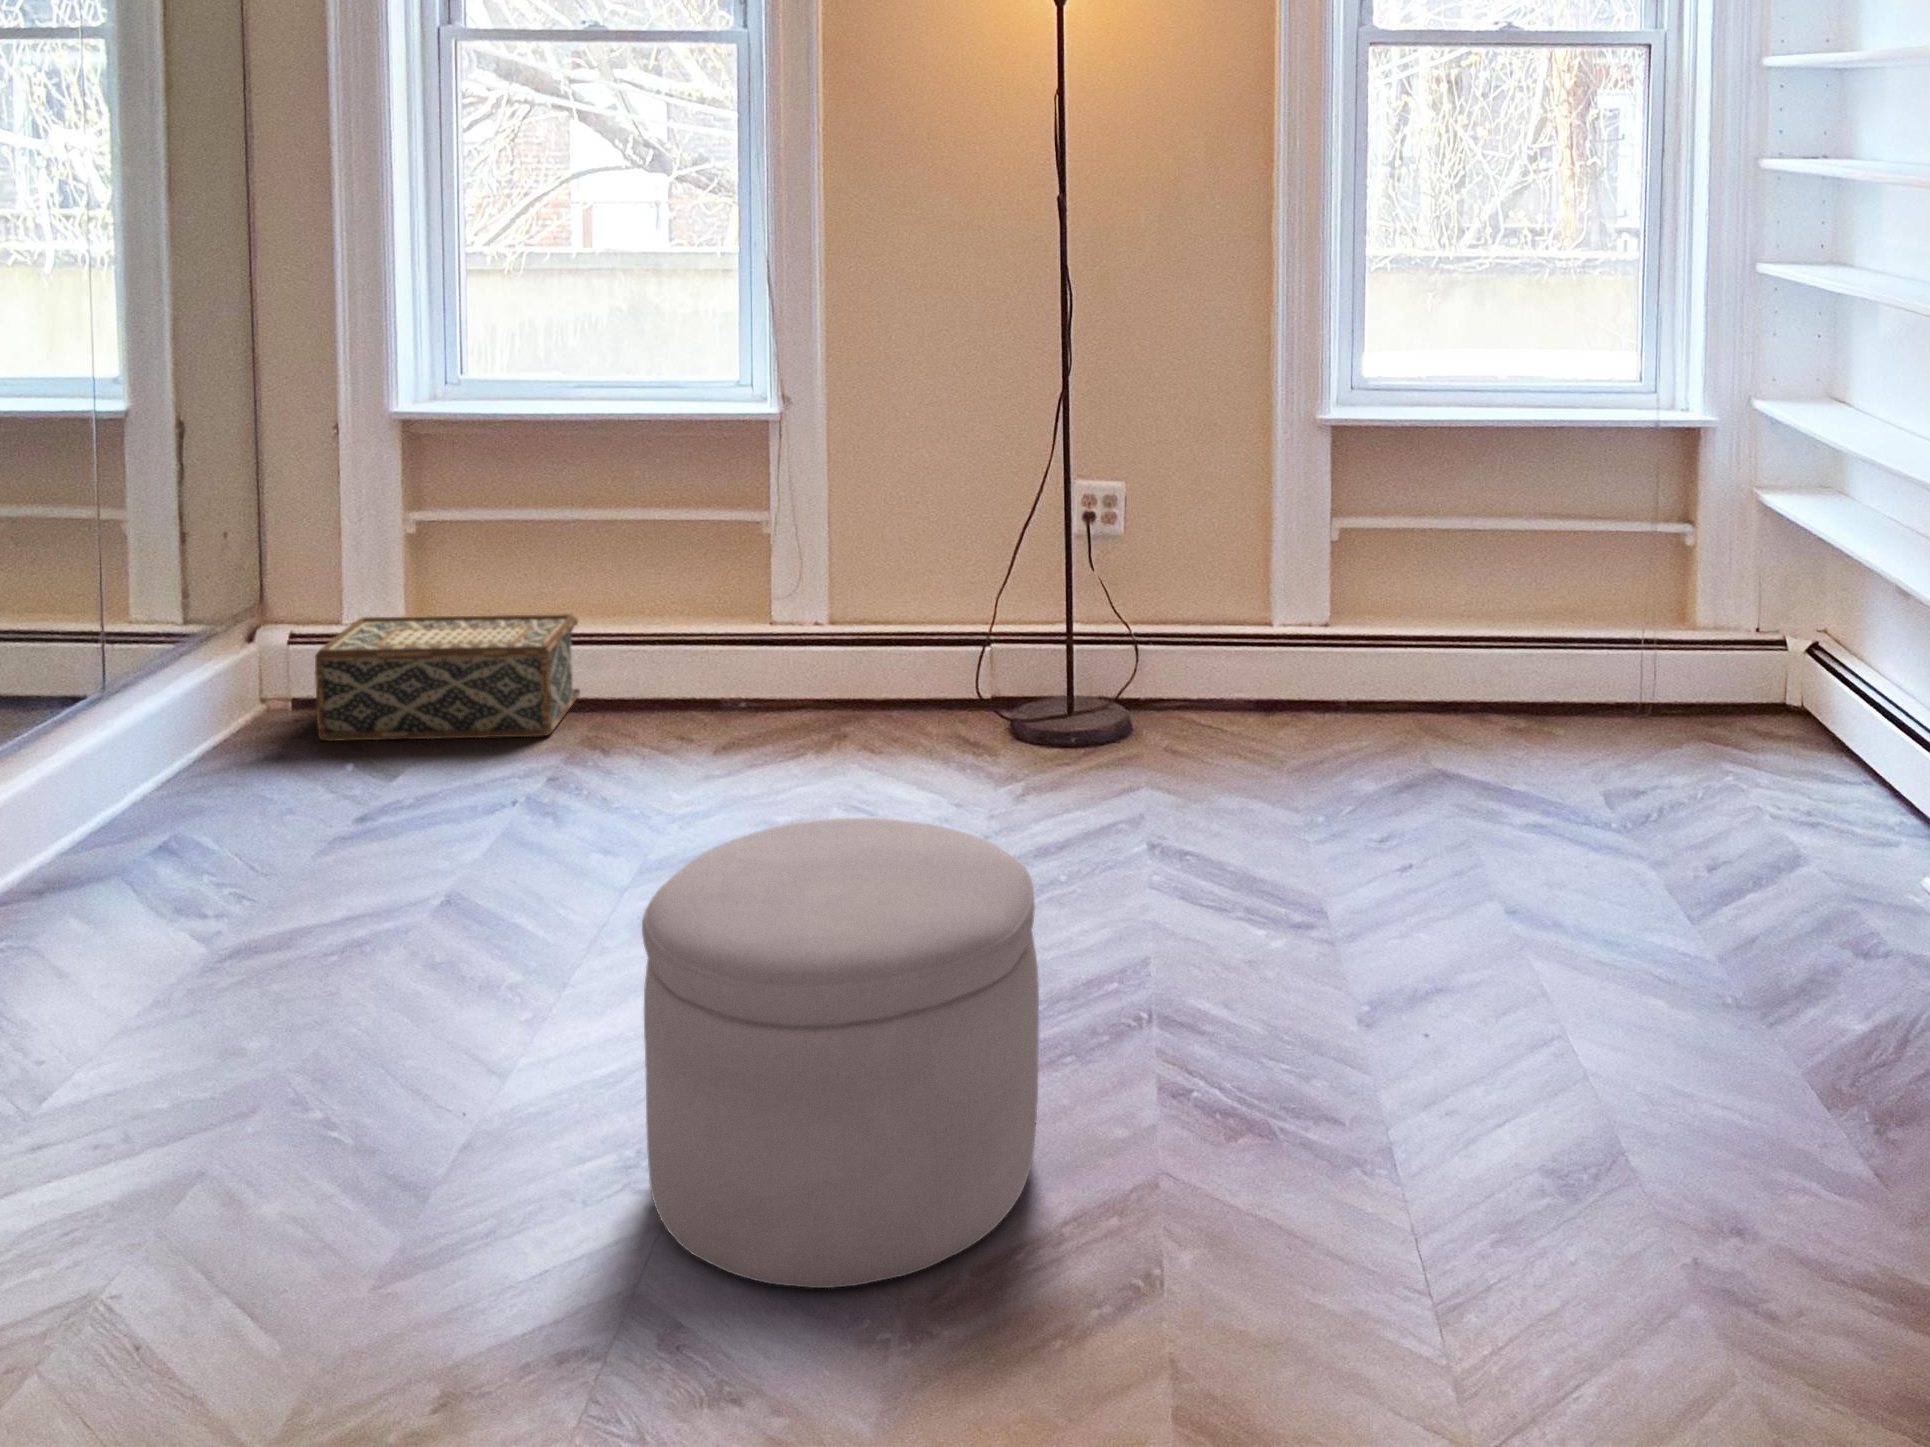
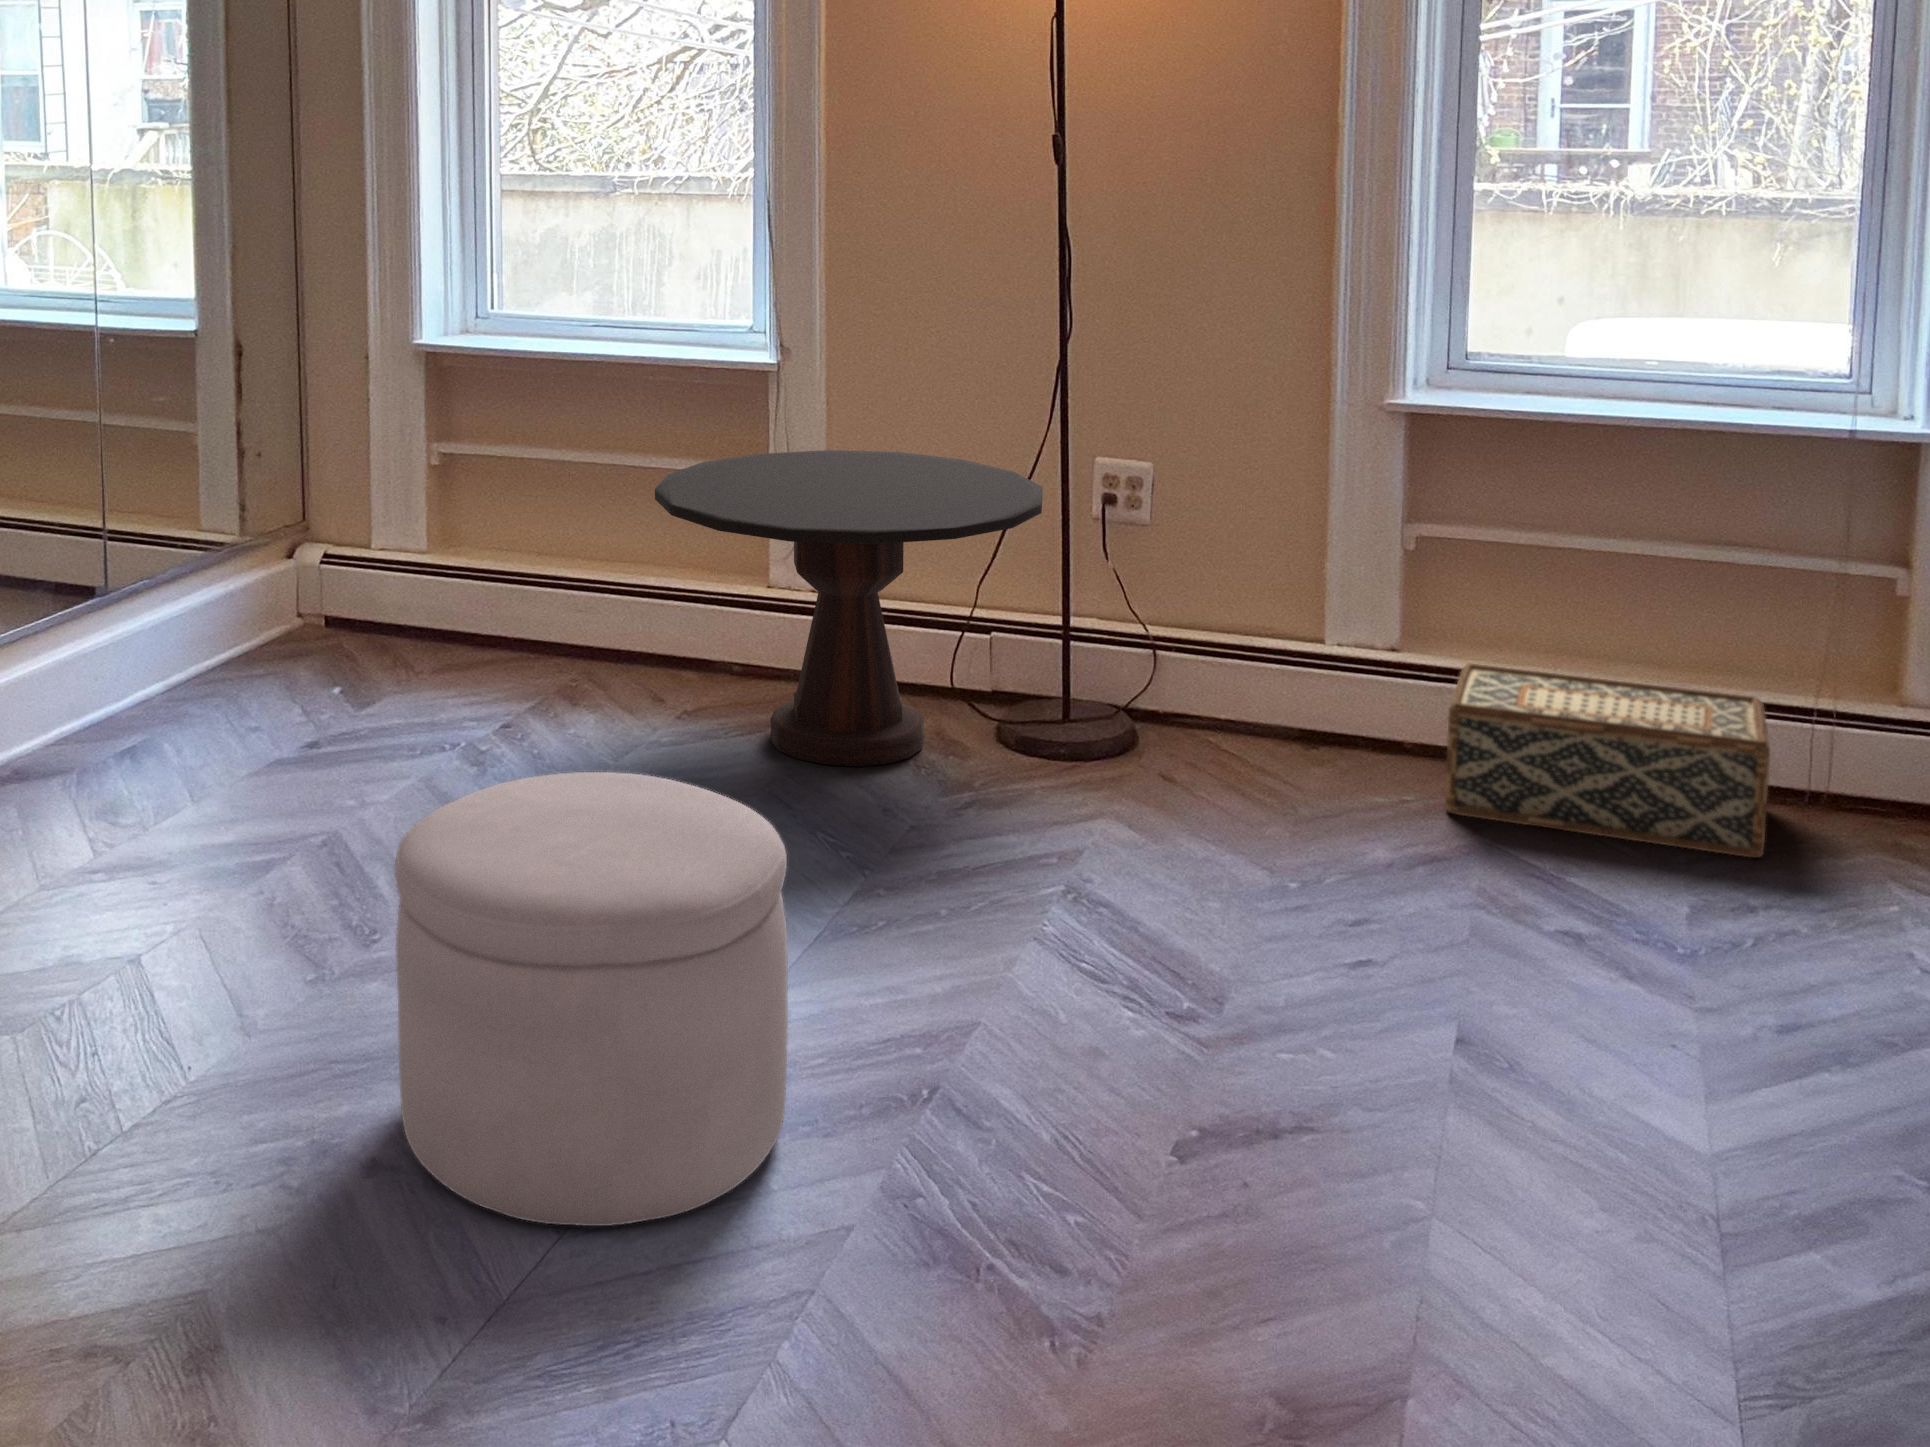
side table: none [702,490,1062,786] -> present [655,450,1043,766]
woven basket: present [315,614,580,741] -> present [1445,664,1770,858]

